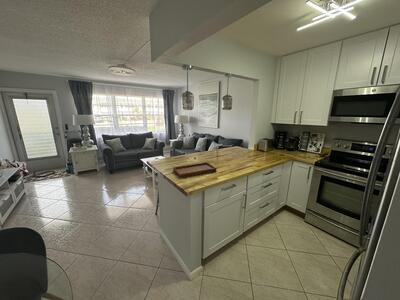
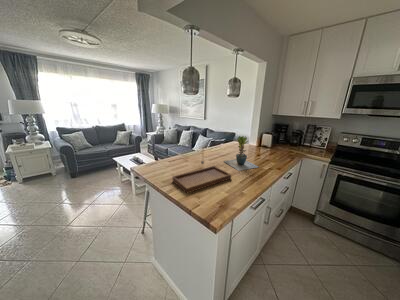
potted plant: none [218,139,245,167] -> present [224,136,258,171]

